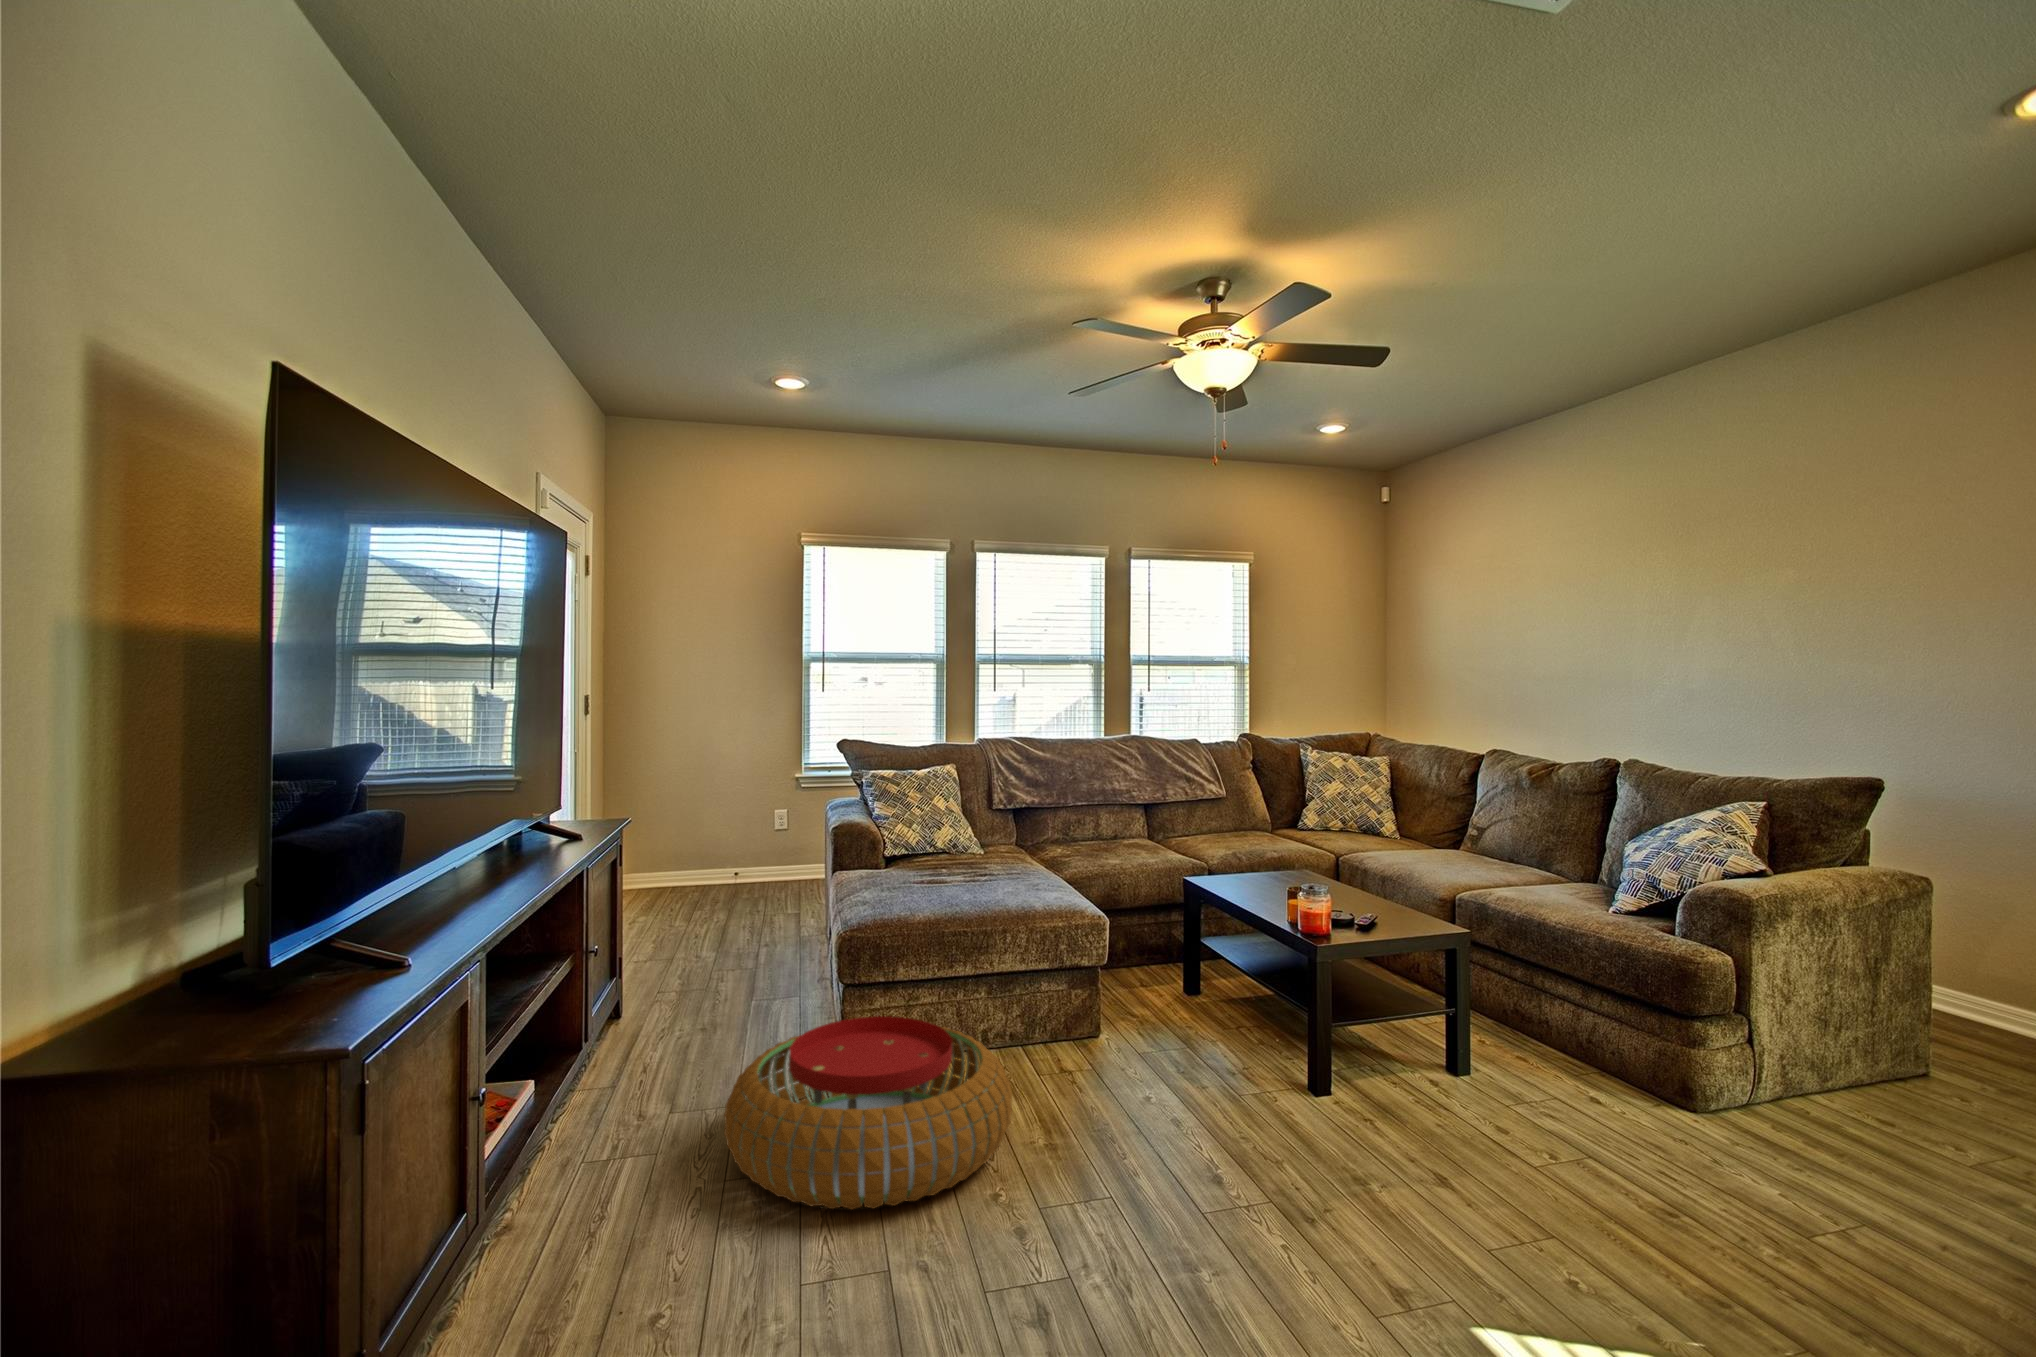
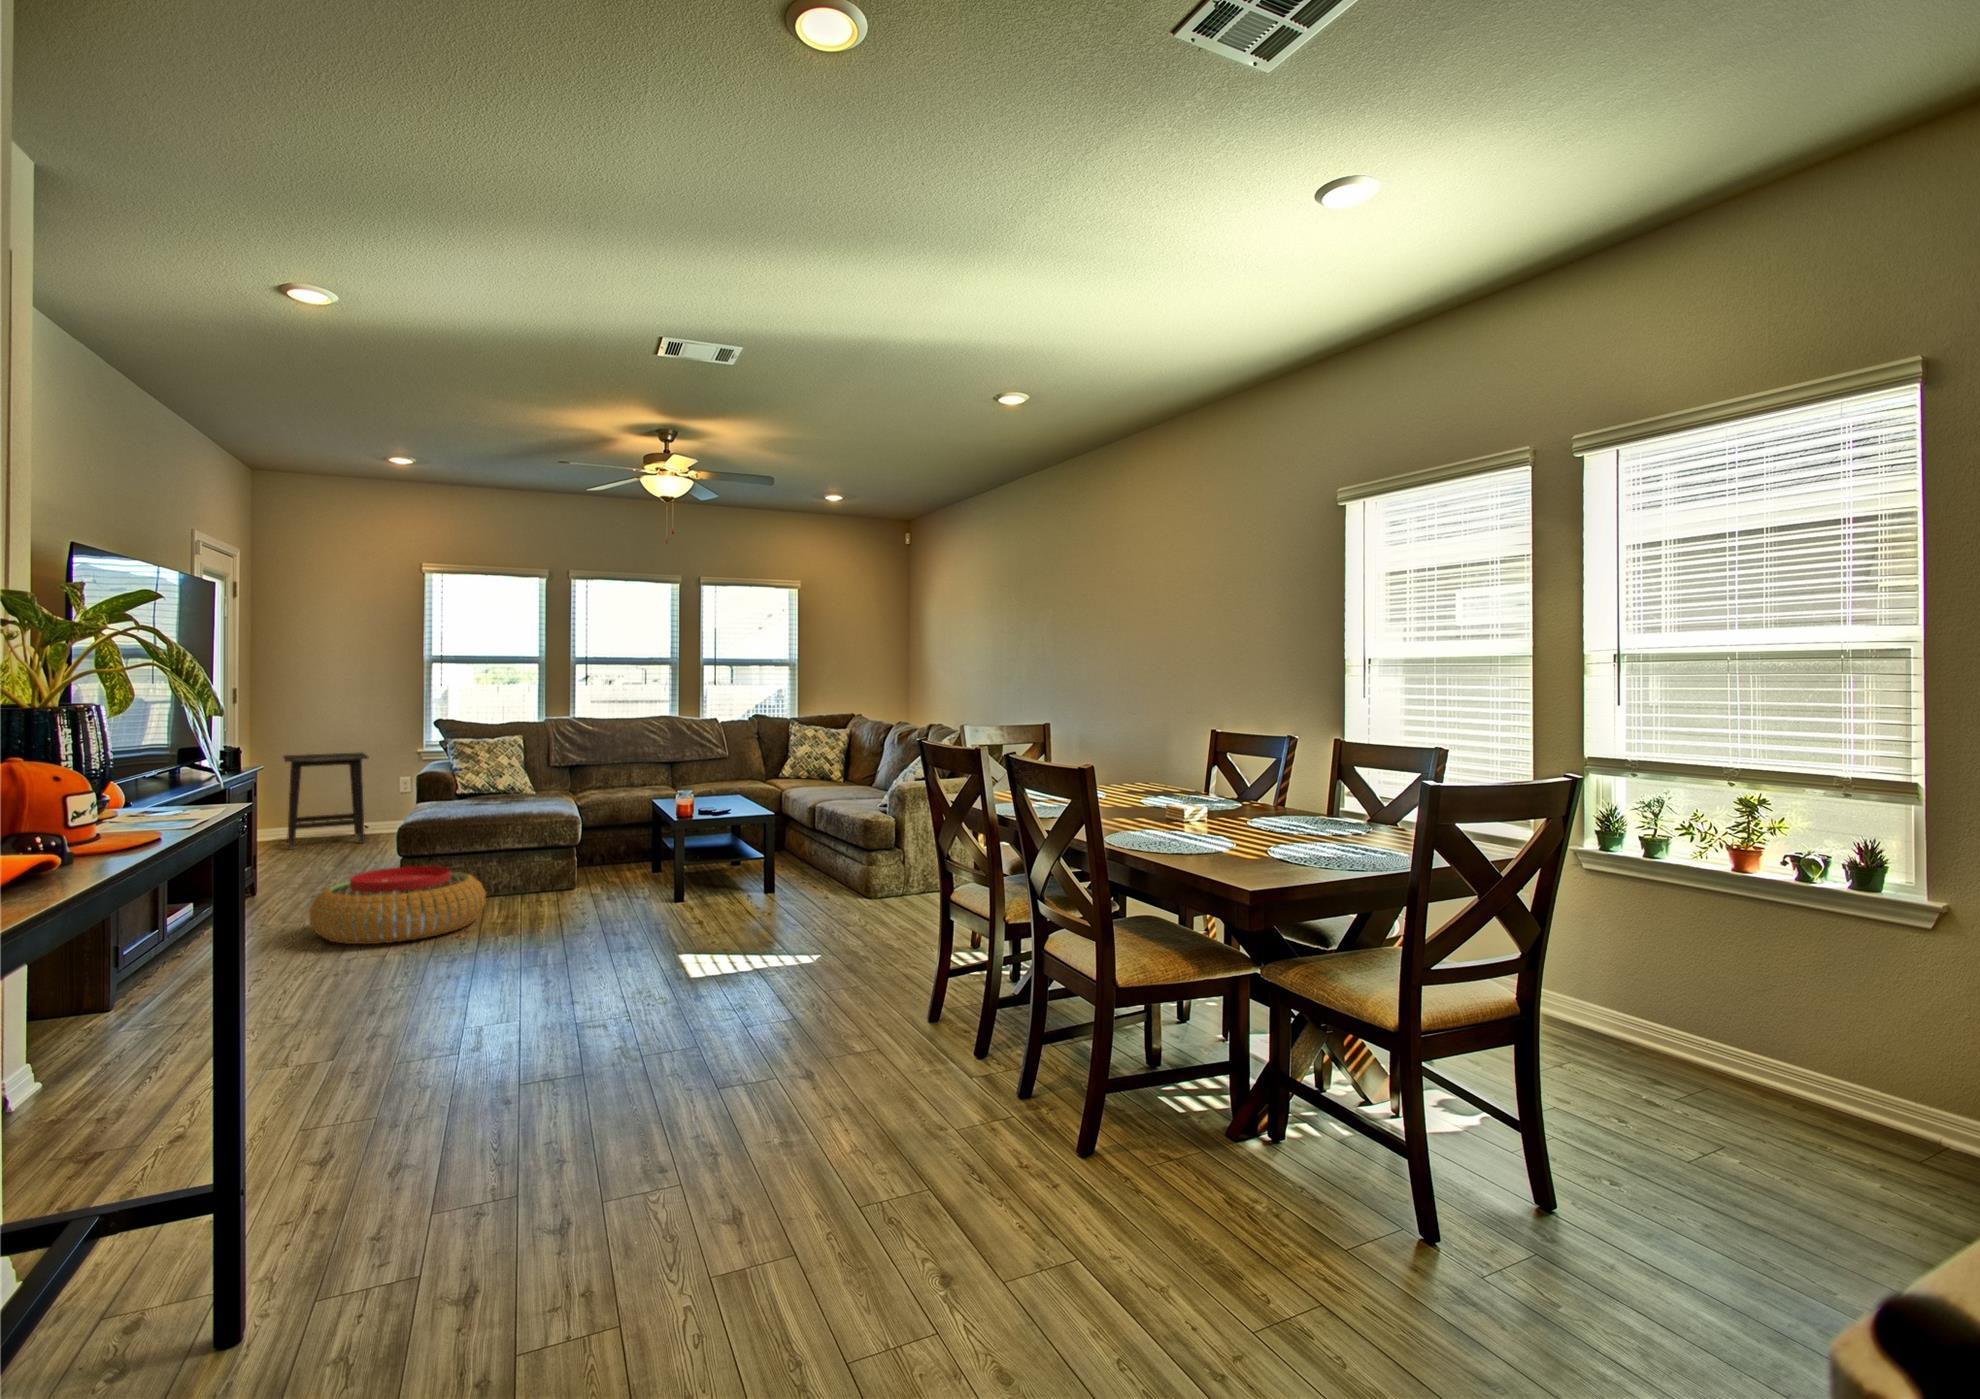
side table: none [645,781,746,913] -> present [284,753,368,849]

